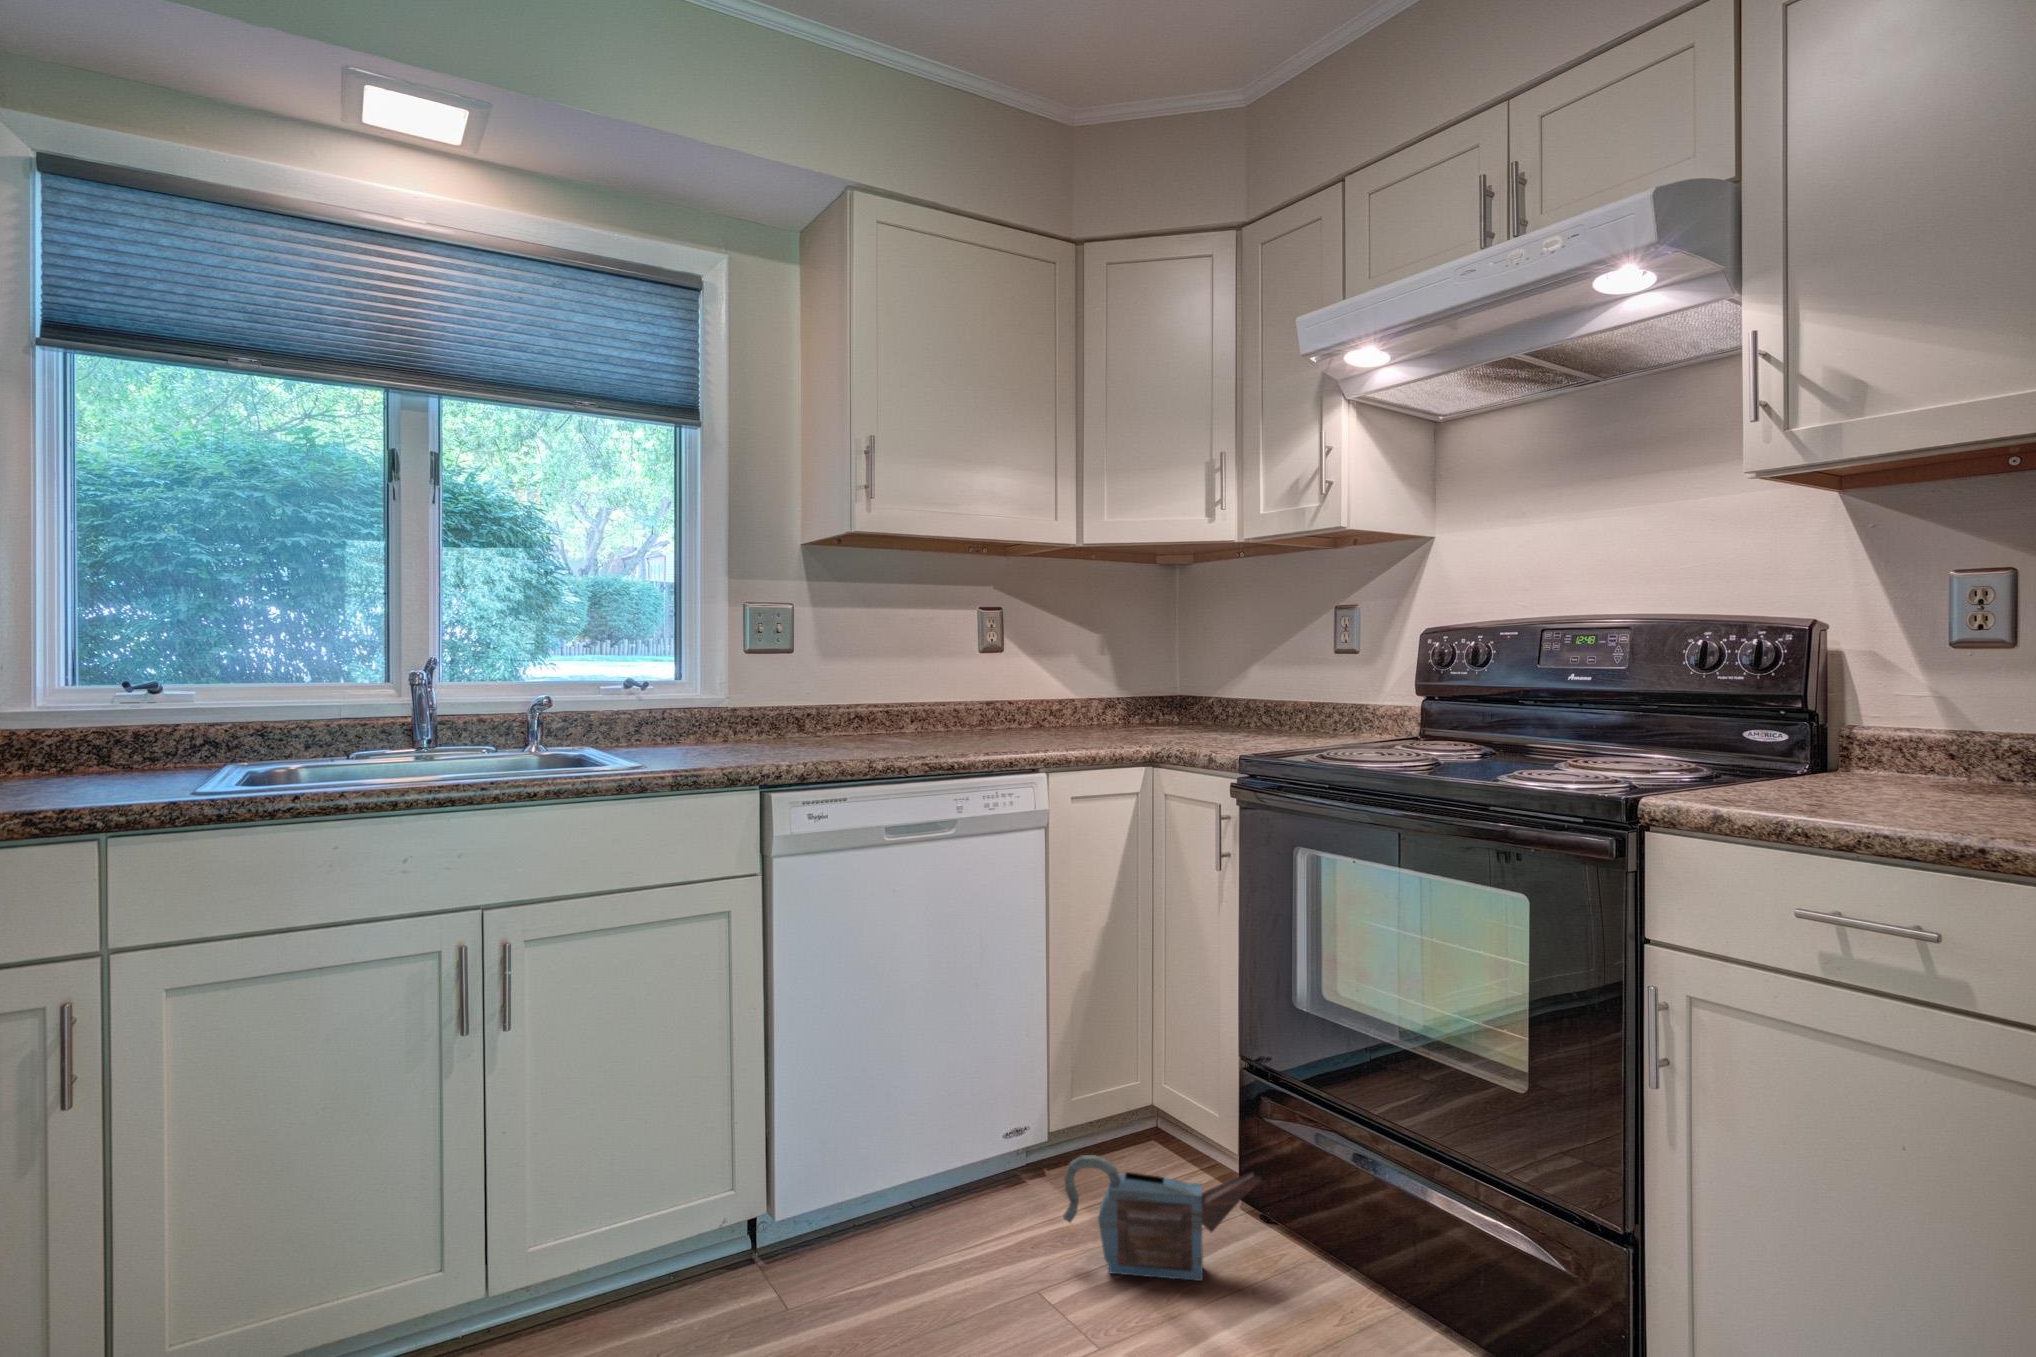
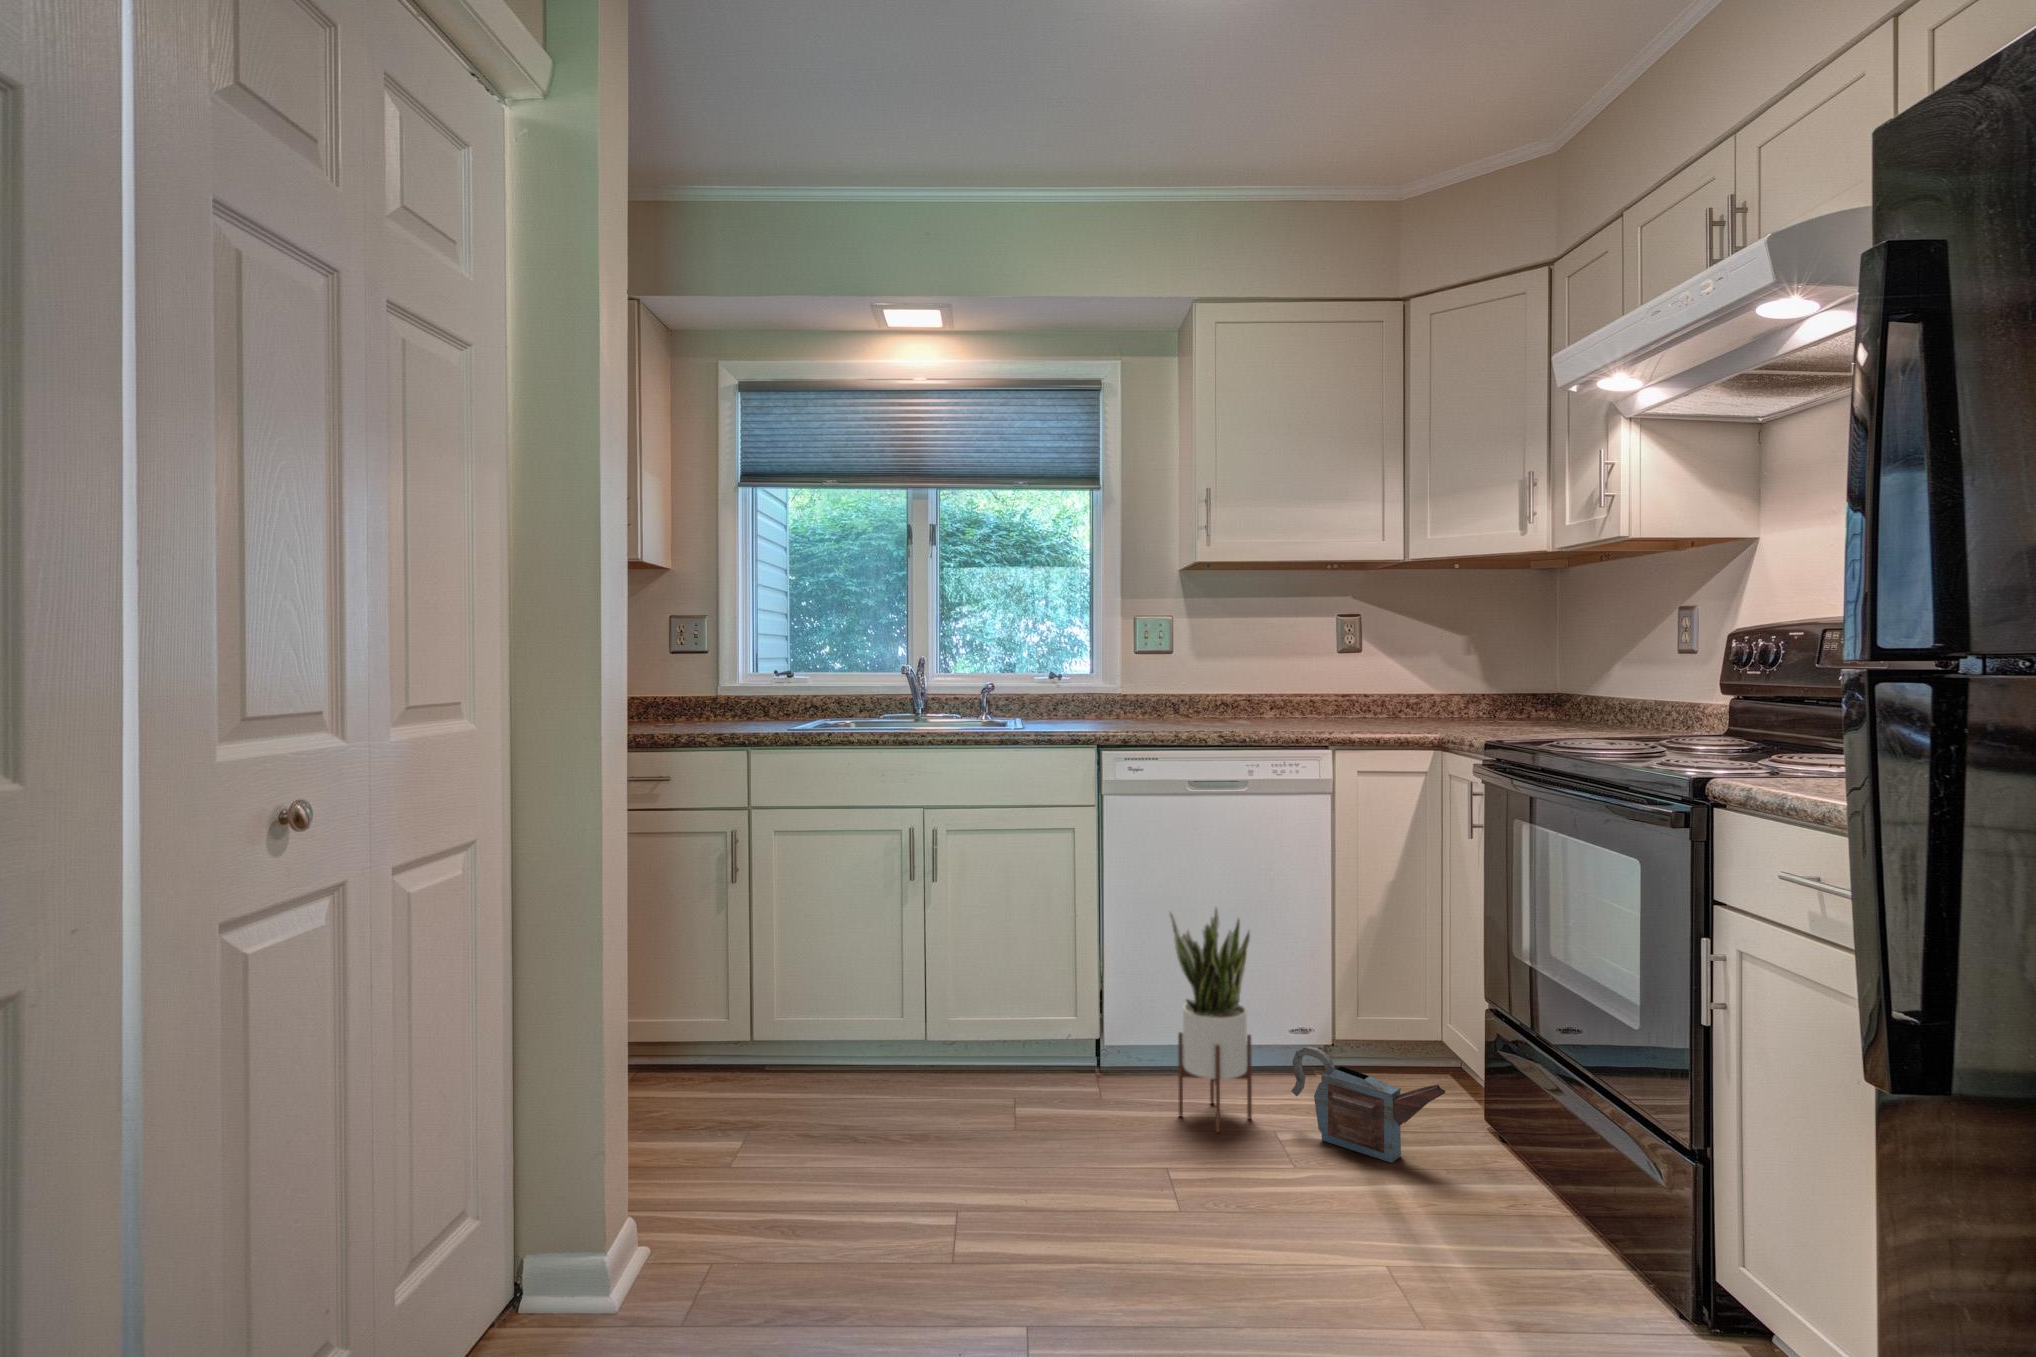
potted plant: none [918,994,1011,1306] -> present [1169,908,1252,1133]

